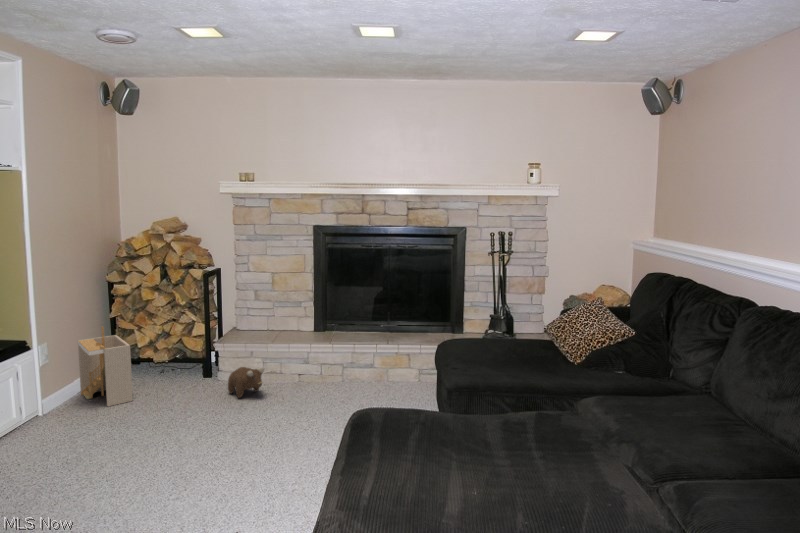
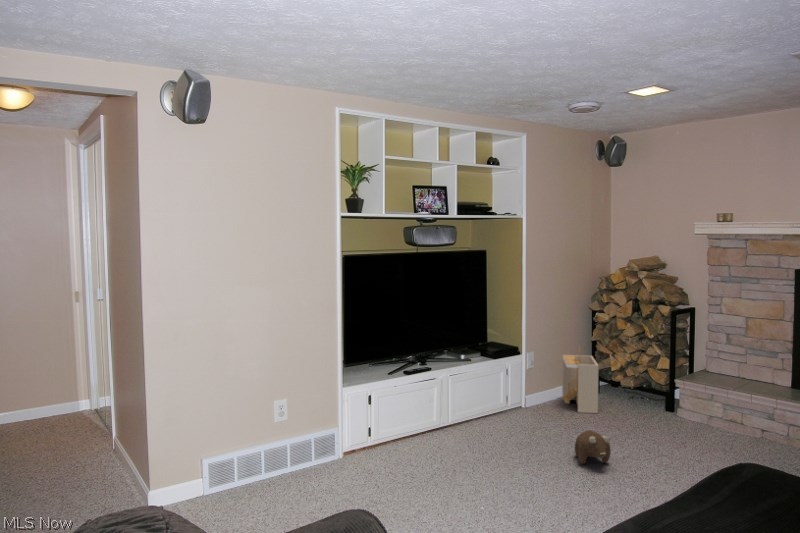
plush toy: present [228,367,264,398] -> present [575,430,611,464]

